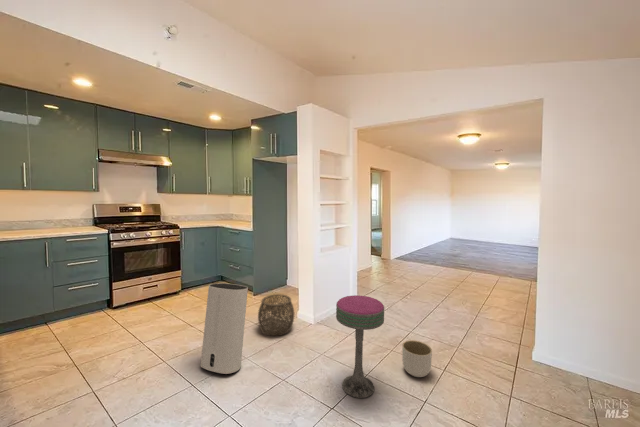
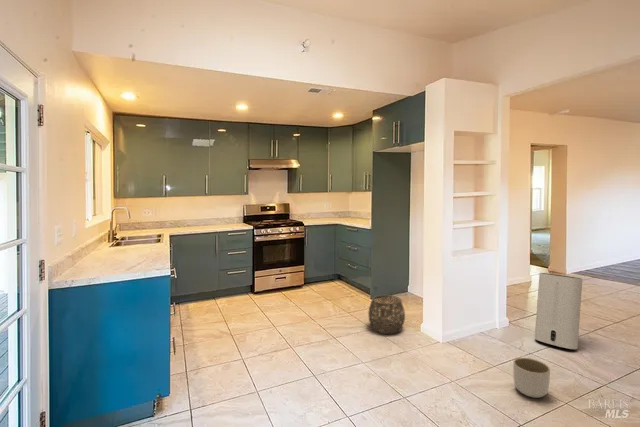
air purifier: present [201,283,248,374] -> present [535,273,582,349]
bar stool: present [336,295,384,398] -> none [431,298,482,398]

